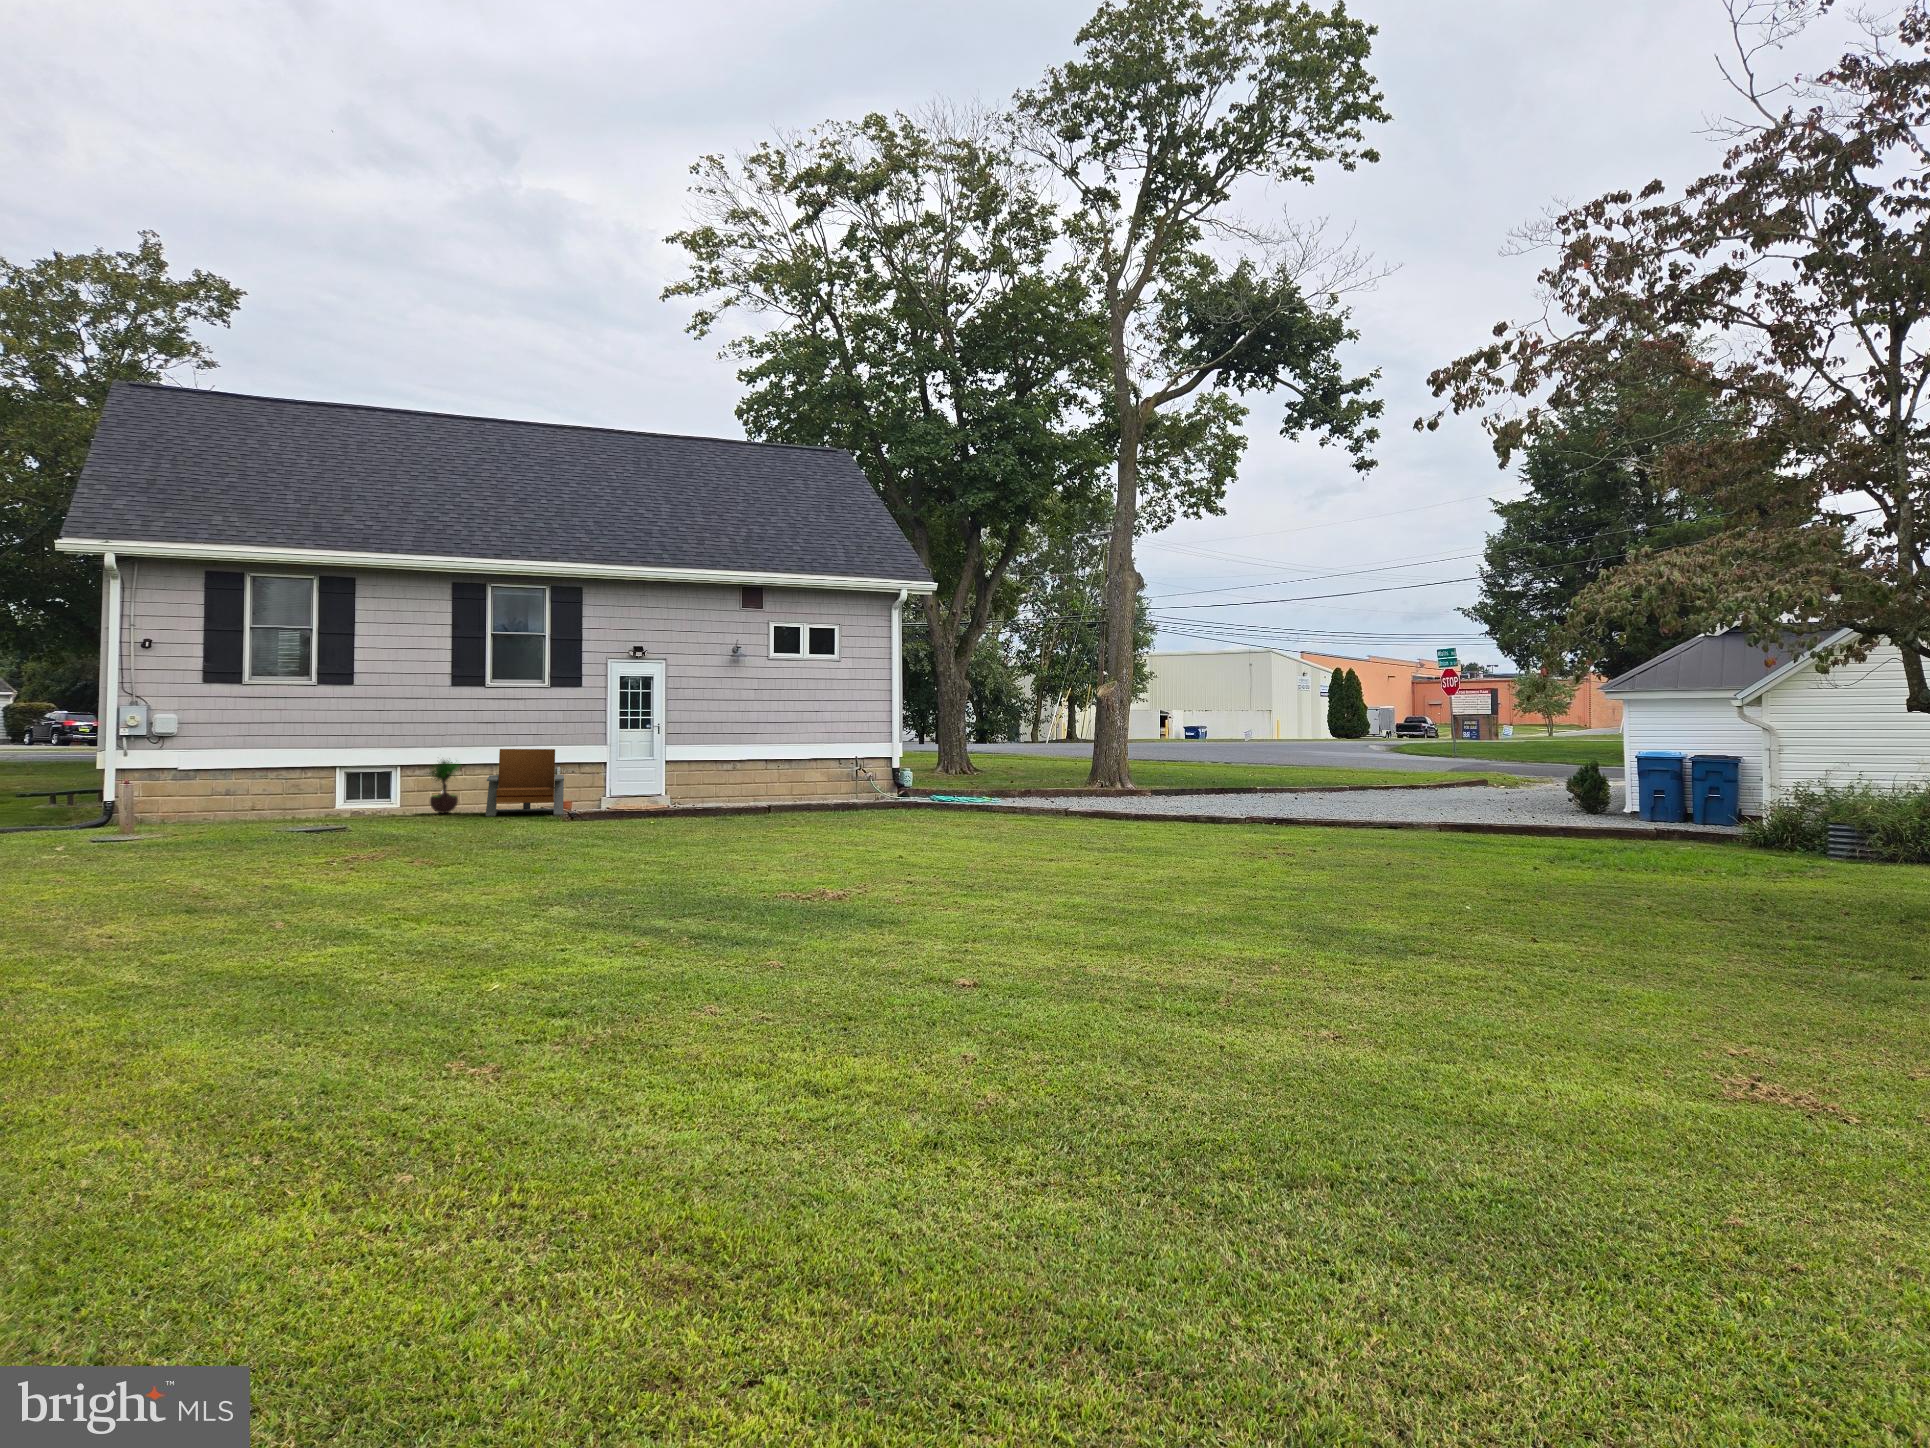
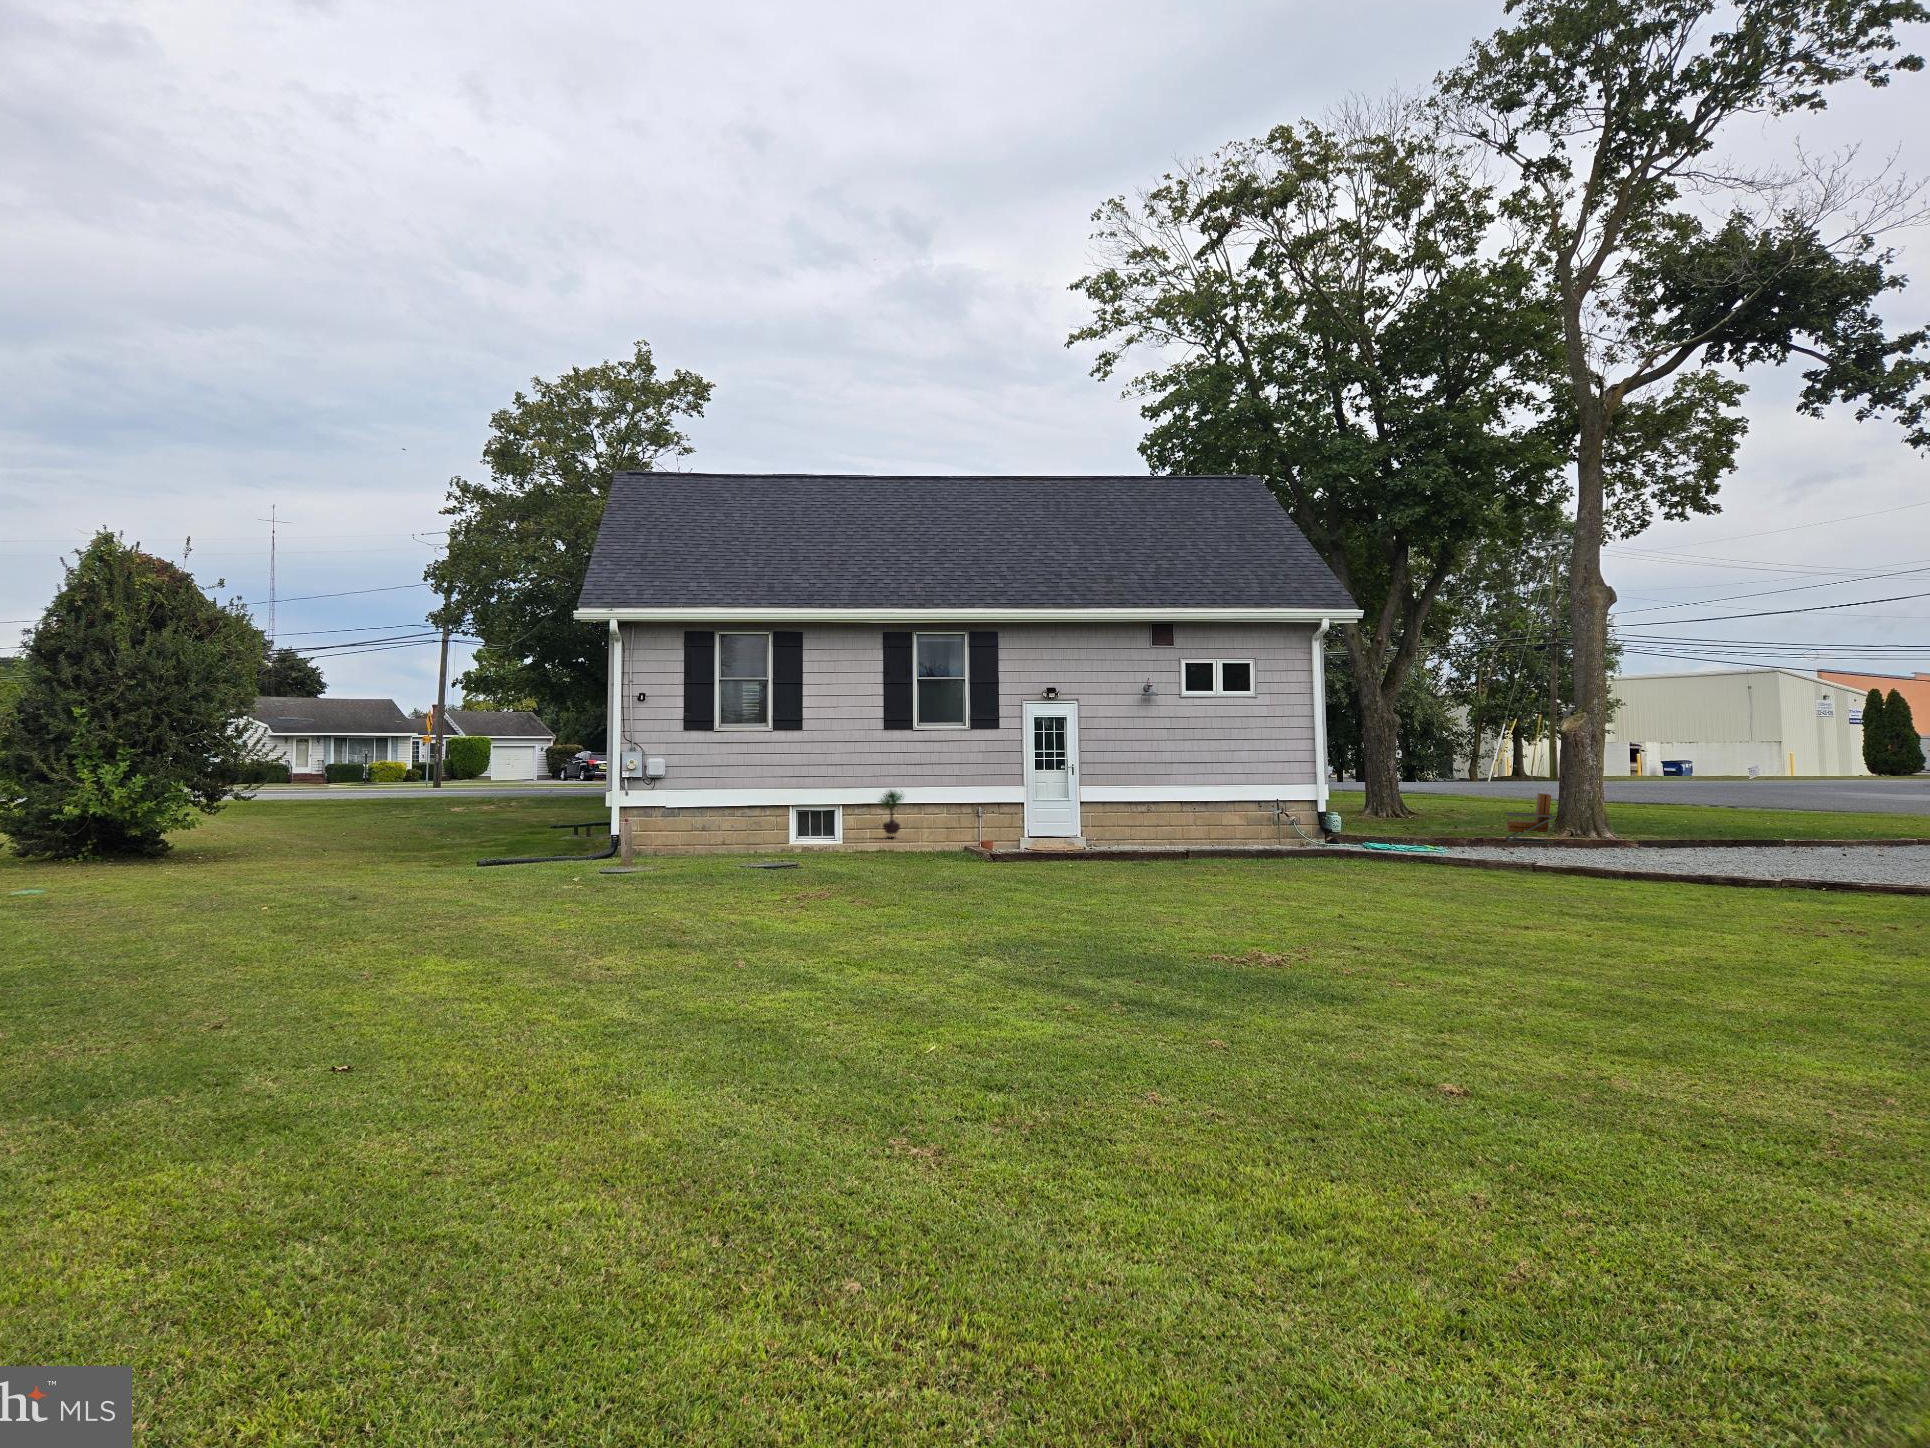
lounge chair: present [486,749,564,816] -> present [1505,793,1556,843]

